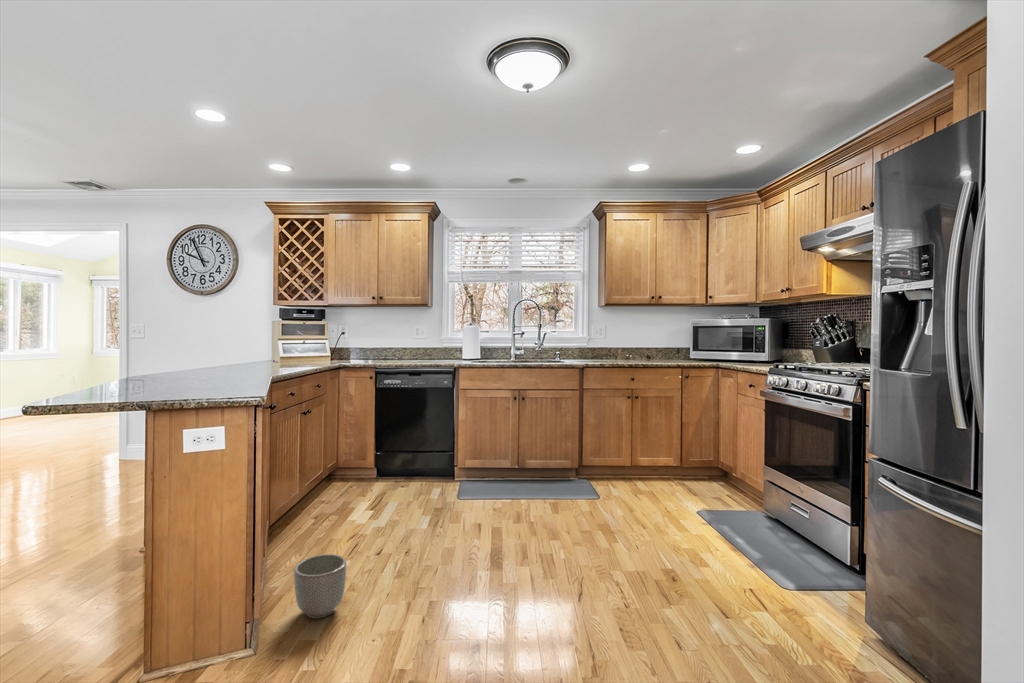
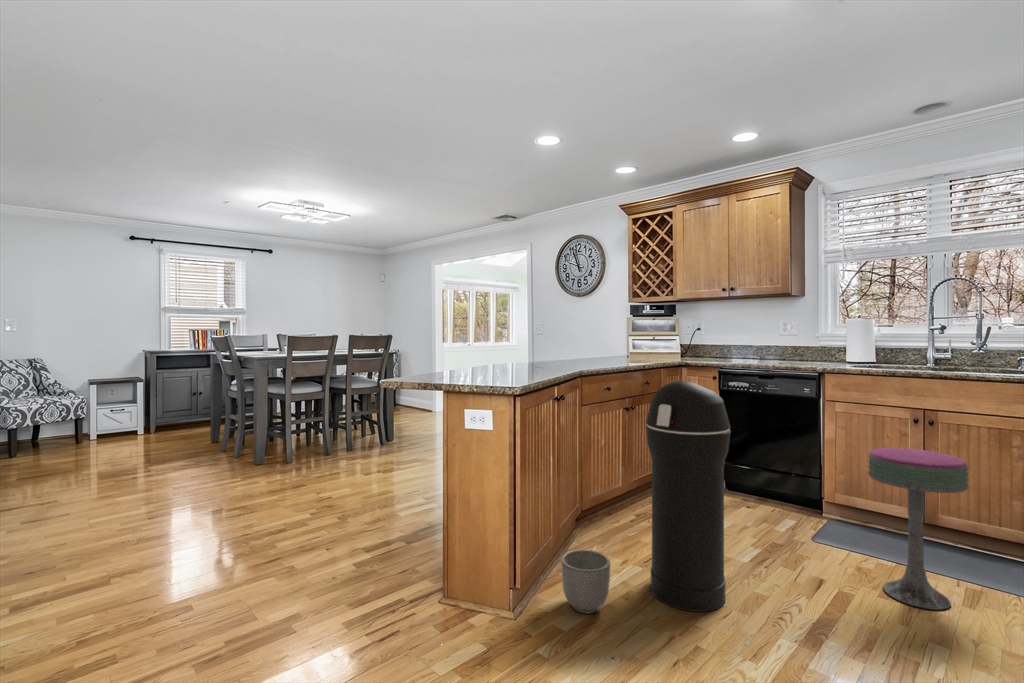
trash can: none [363,381,435,581] -> present [646,381,731,612]
bar stool: none [505,418,557,523] -> present [868,448,968,610]

